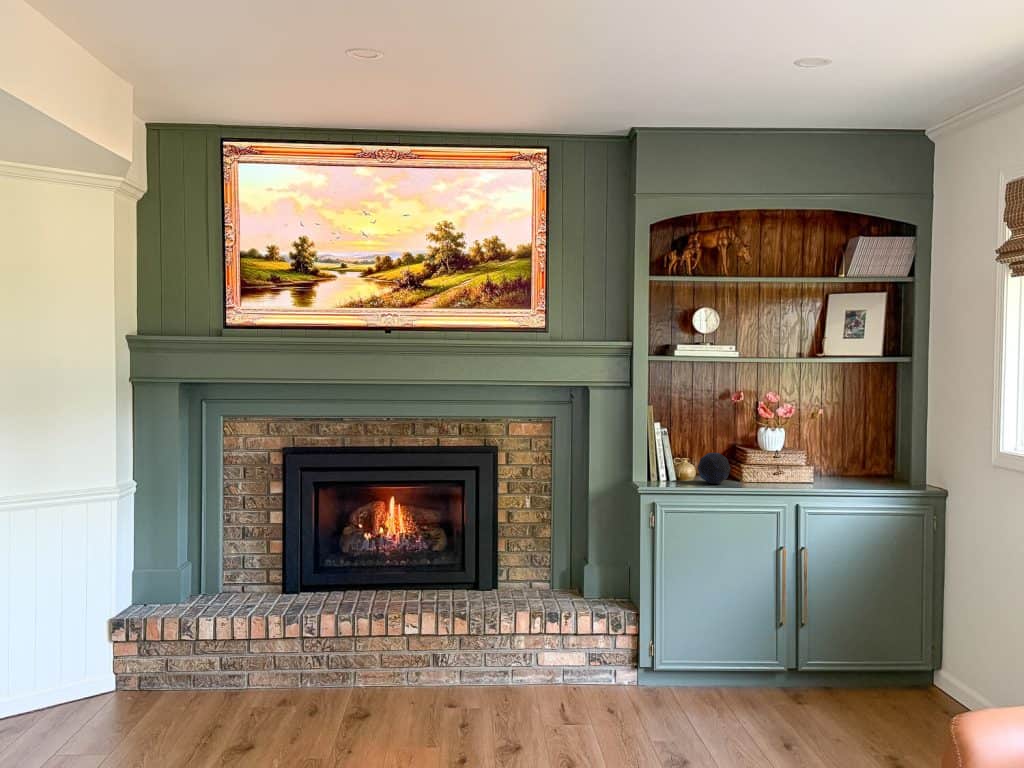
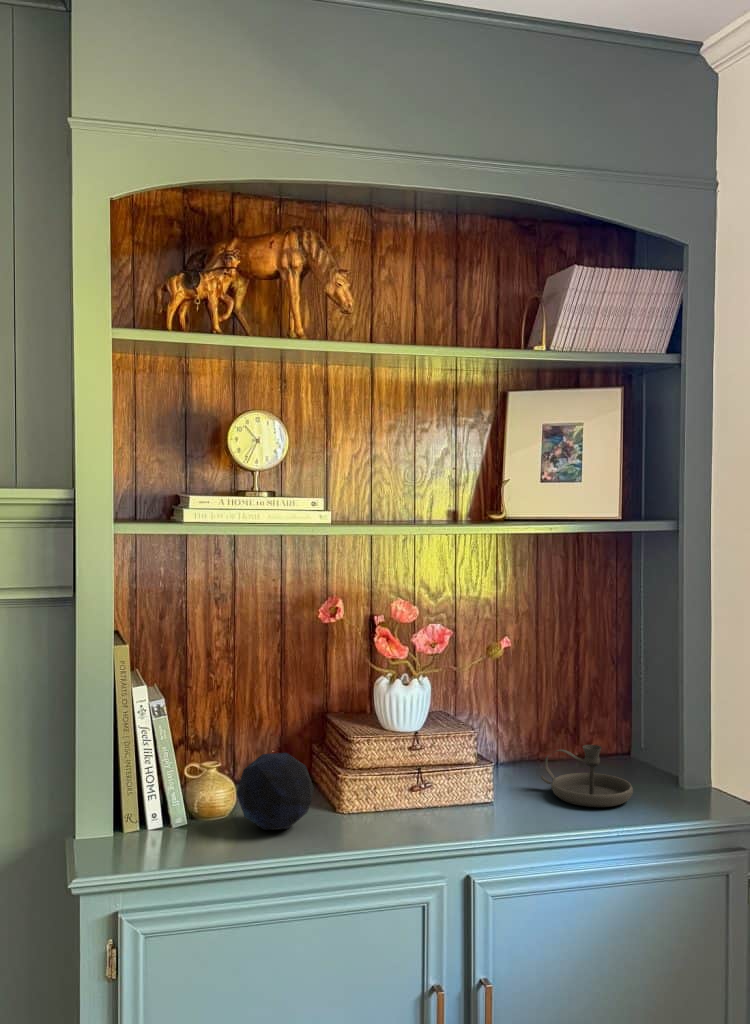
candlestick: none [838,460,882,487] -> present [541,745,633,807]

